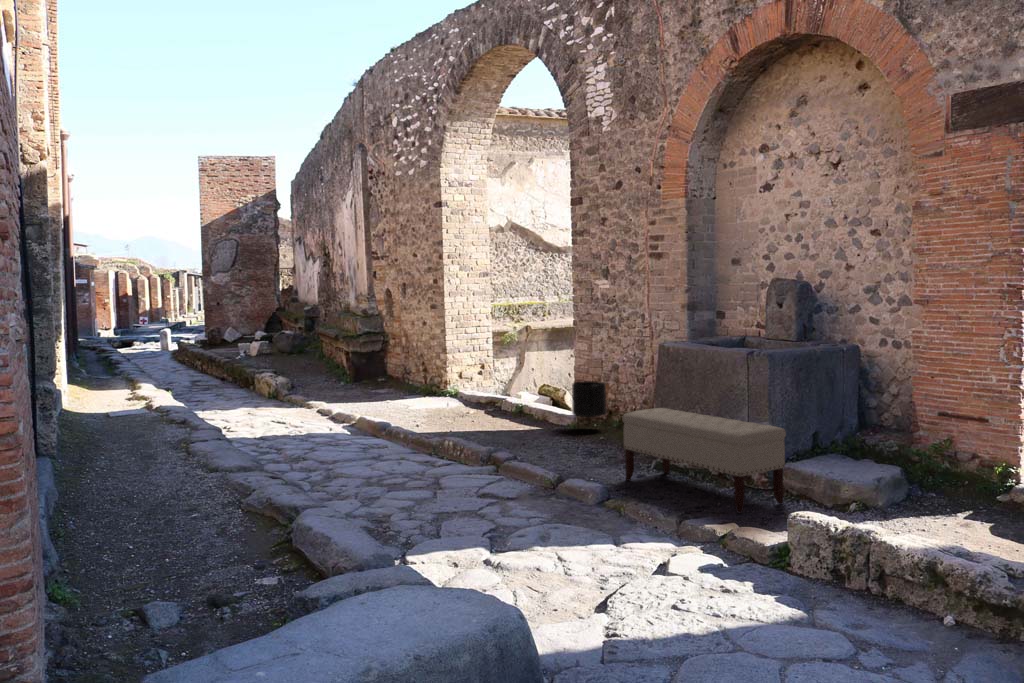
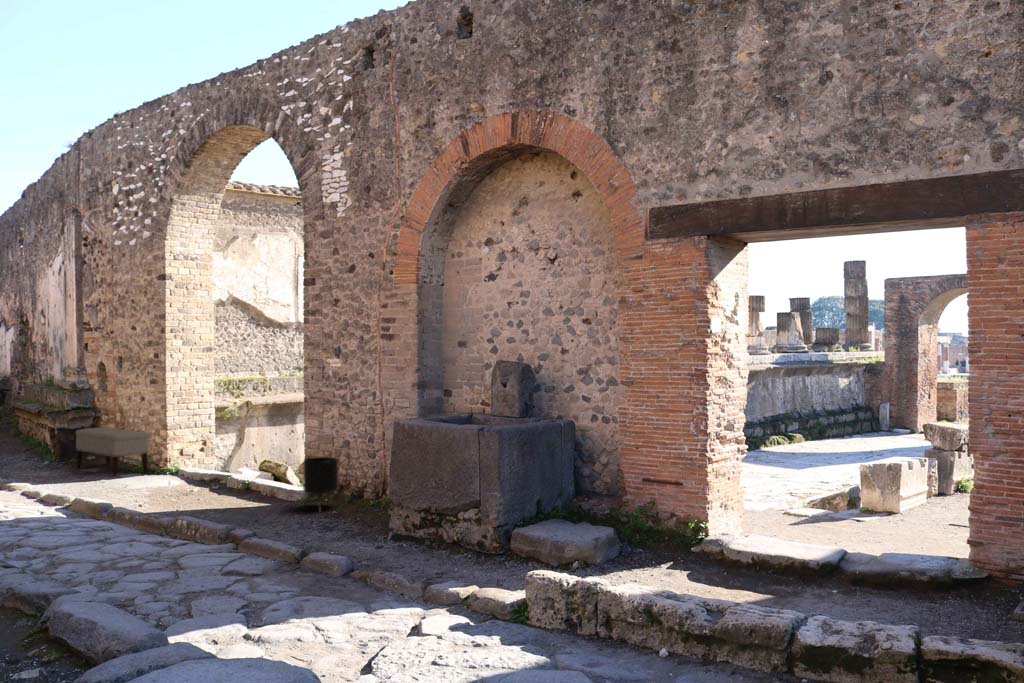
bench: present [623,408,786,513] -> present [76,427,149,476]

